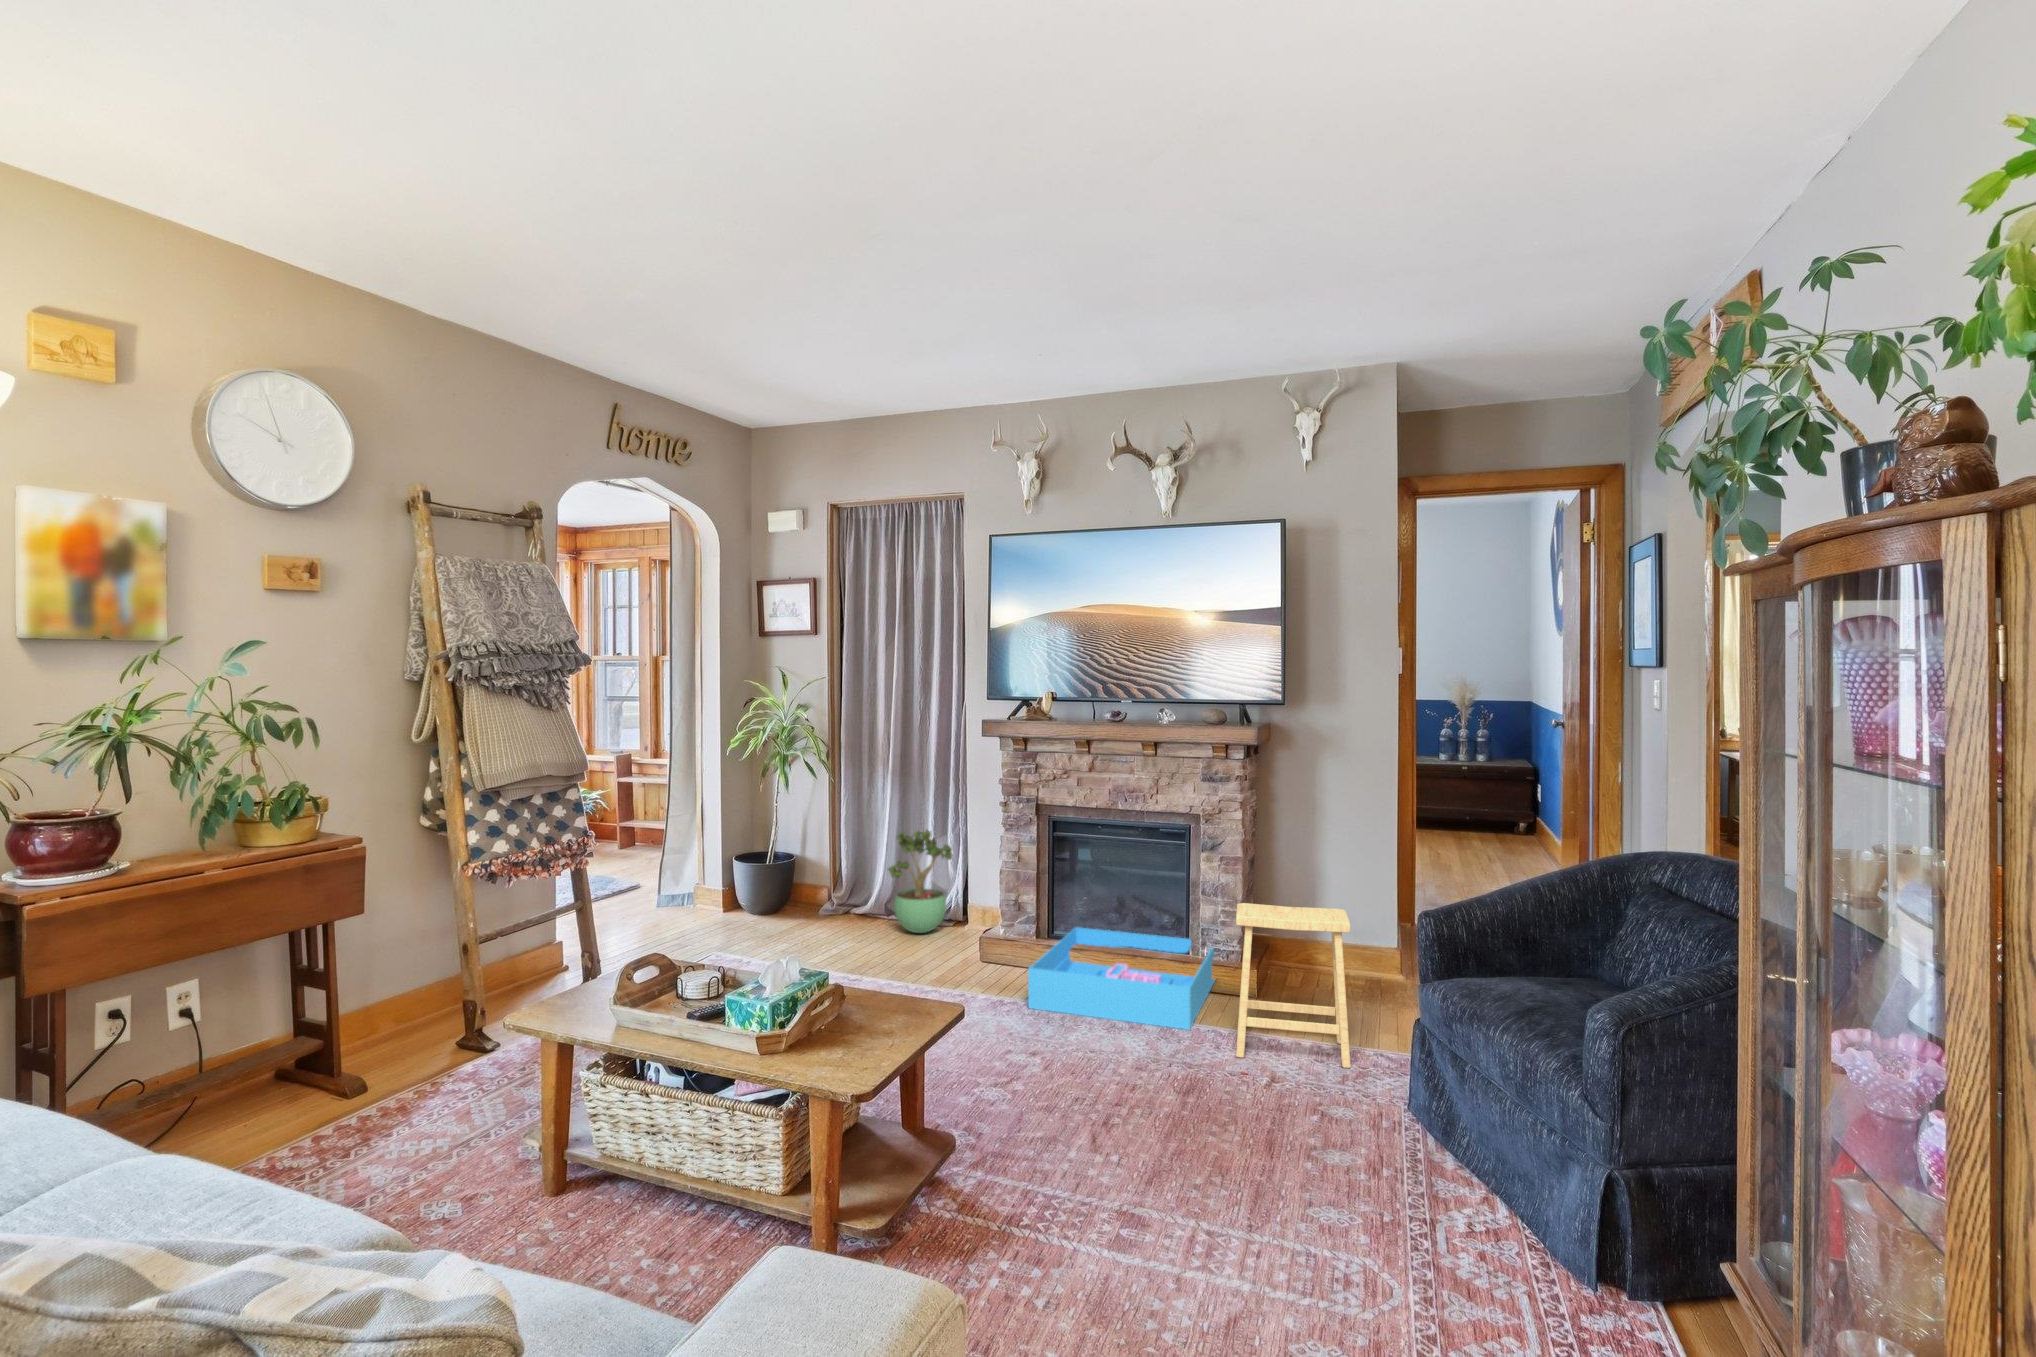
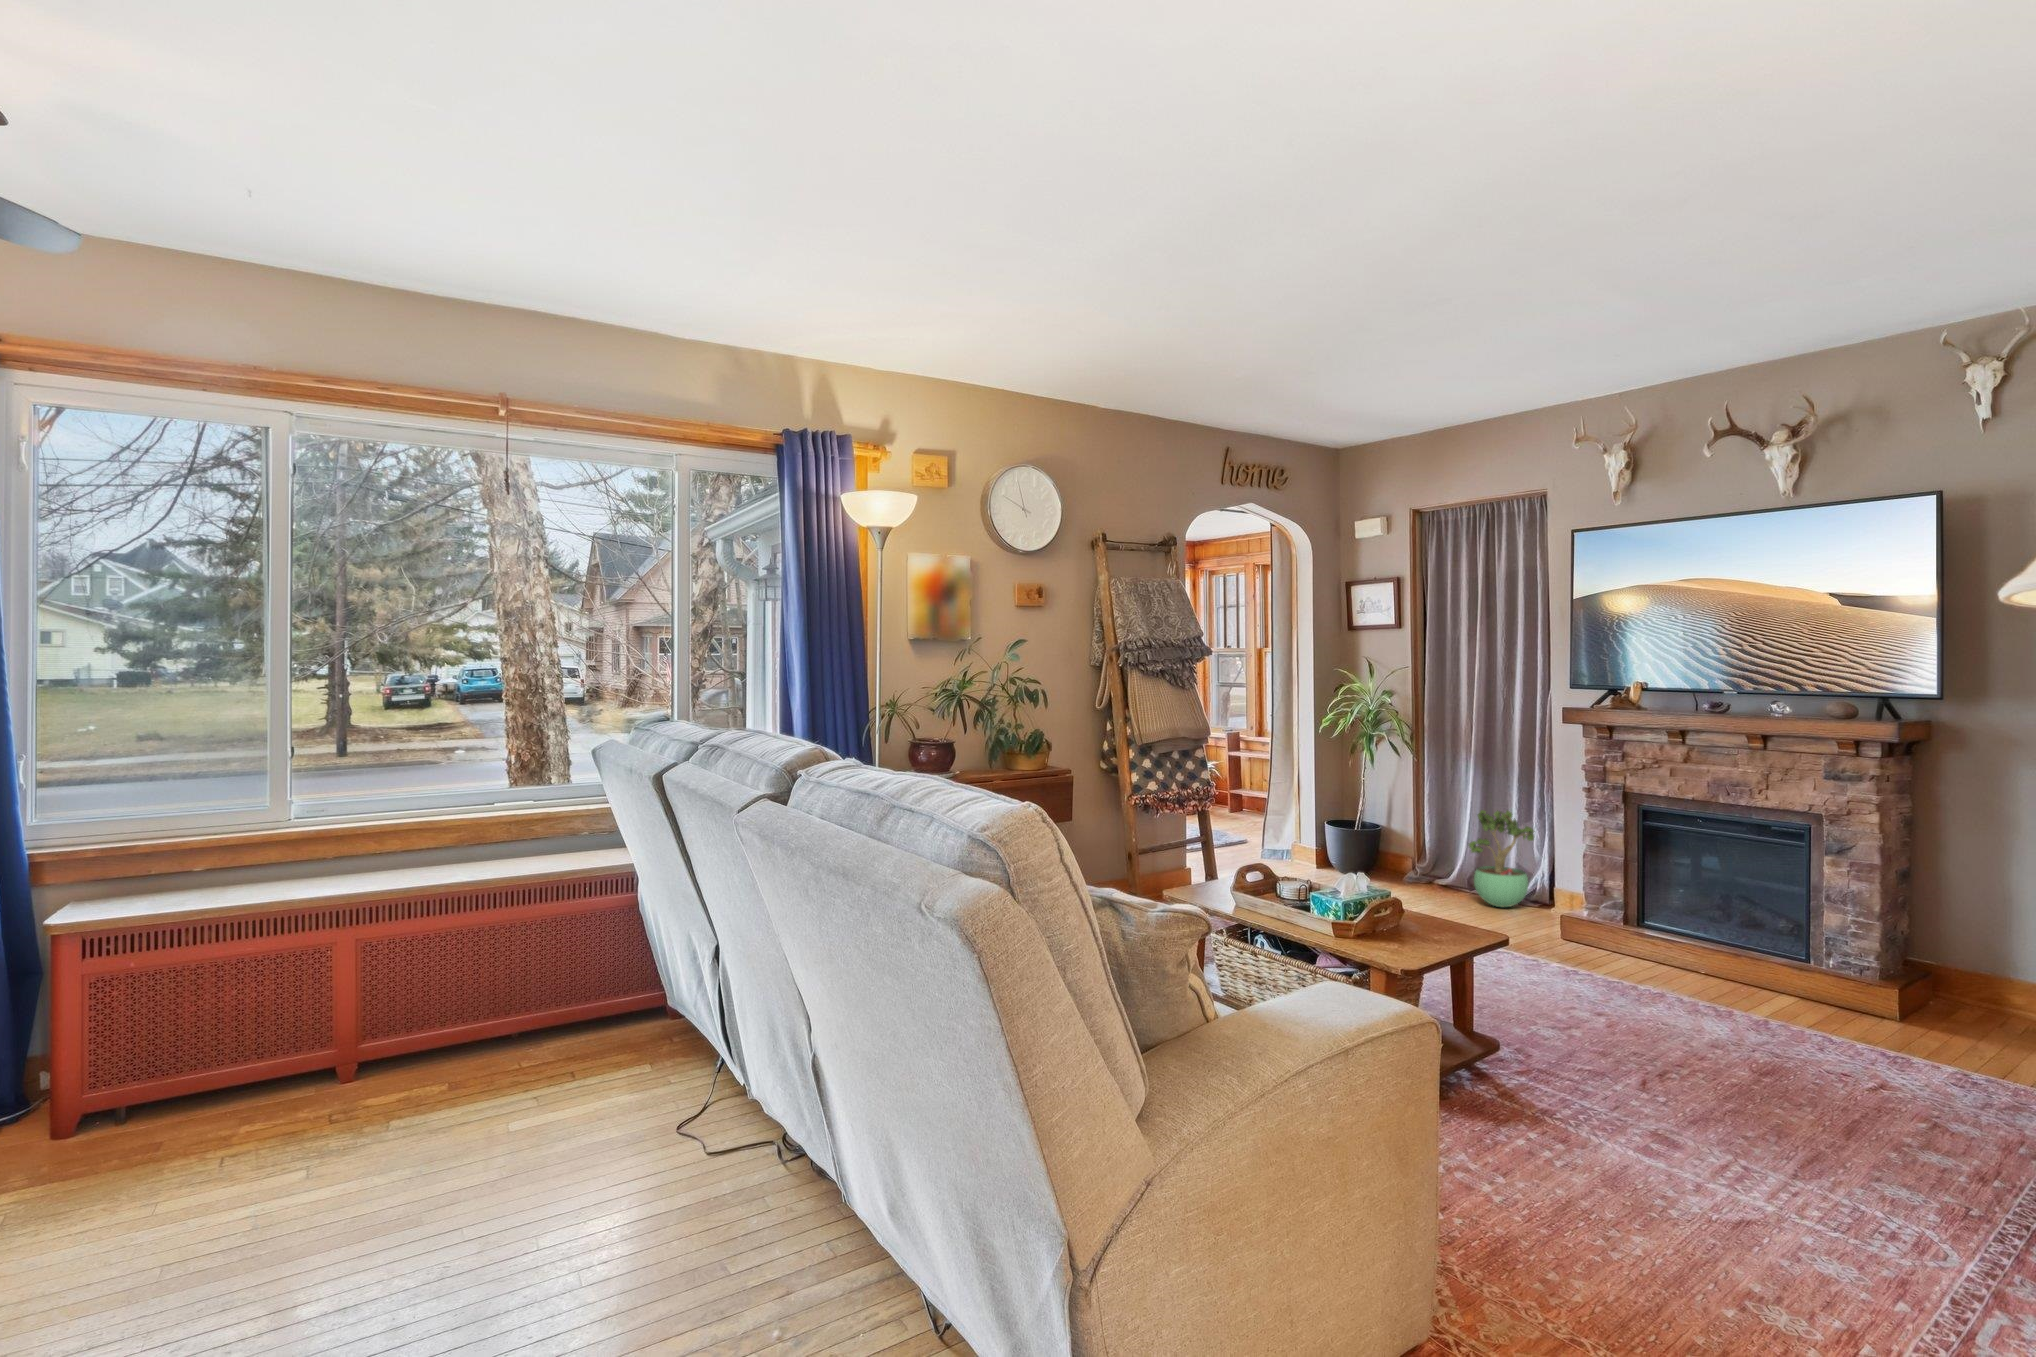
footstool: present [1236,903,1351,1068] -> none [1837,903,1999,1091]
storage bin: present [1028,927,1215,1030] -> none [1602,917,1844,1026]

